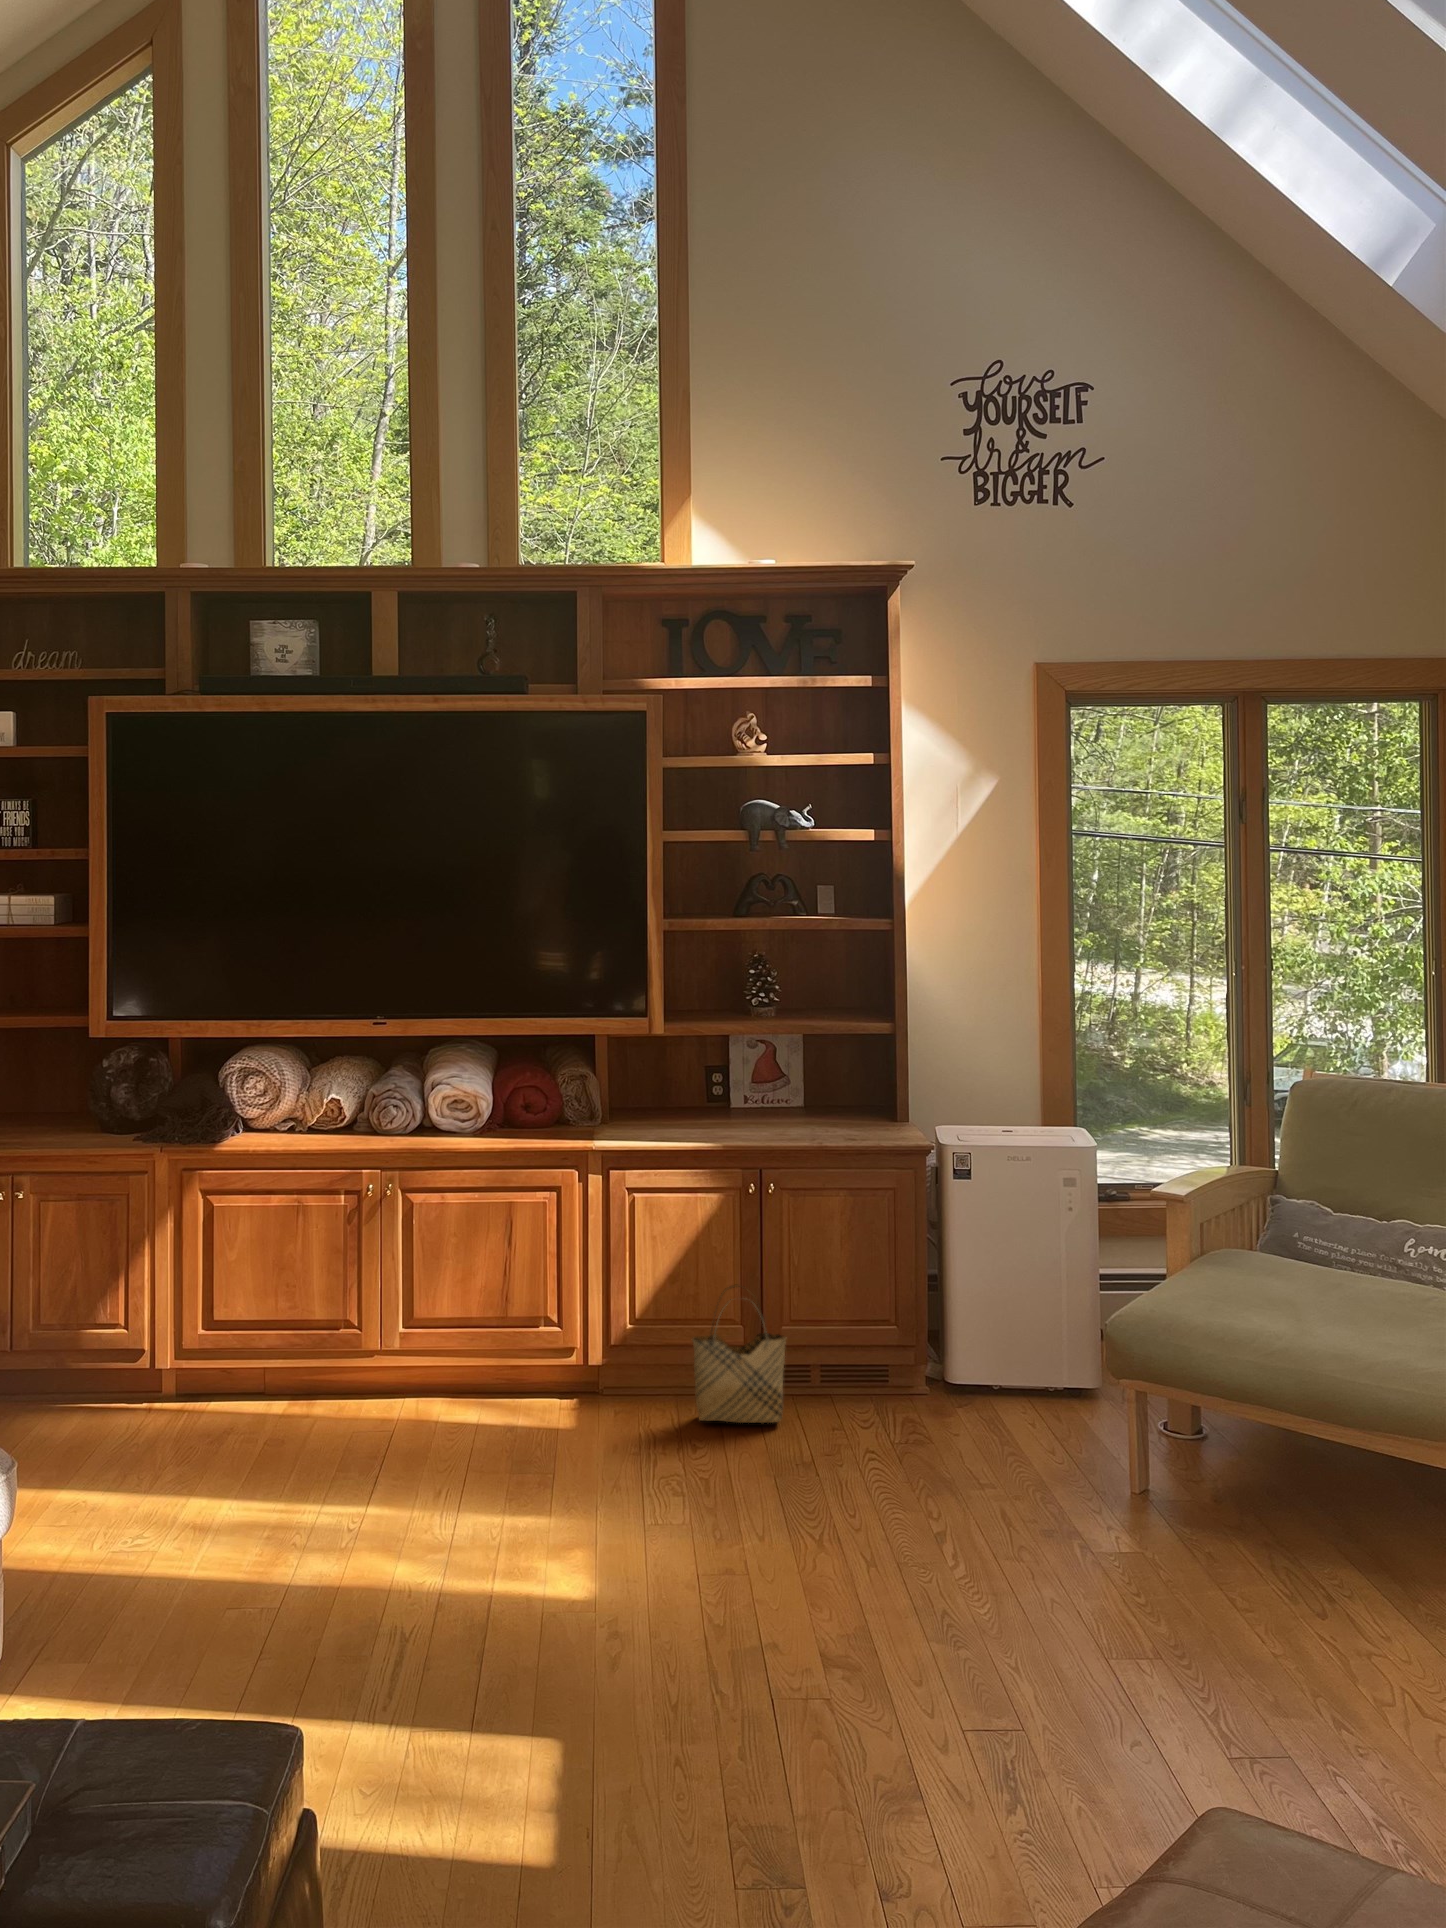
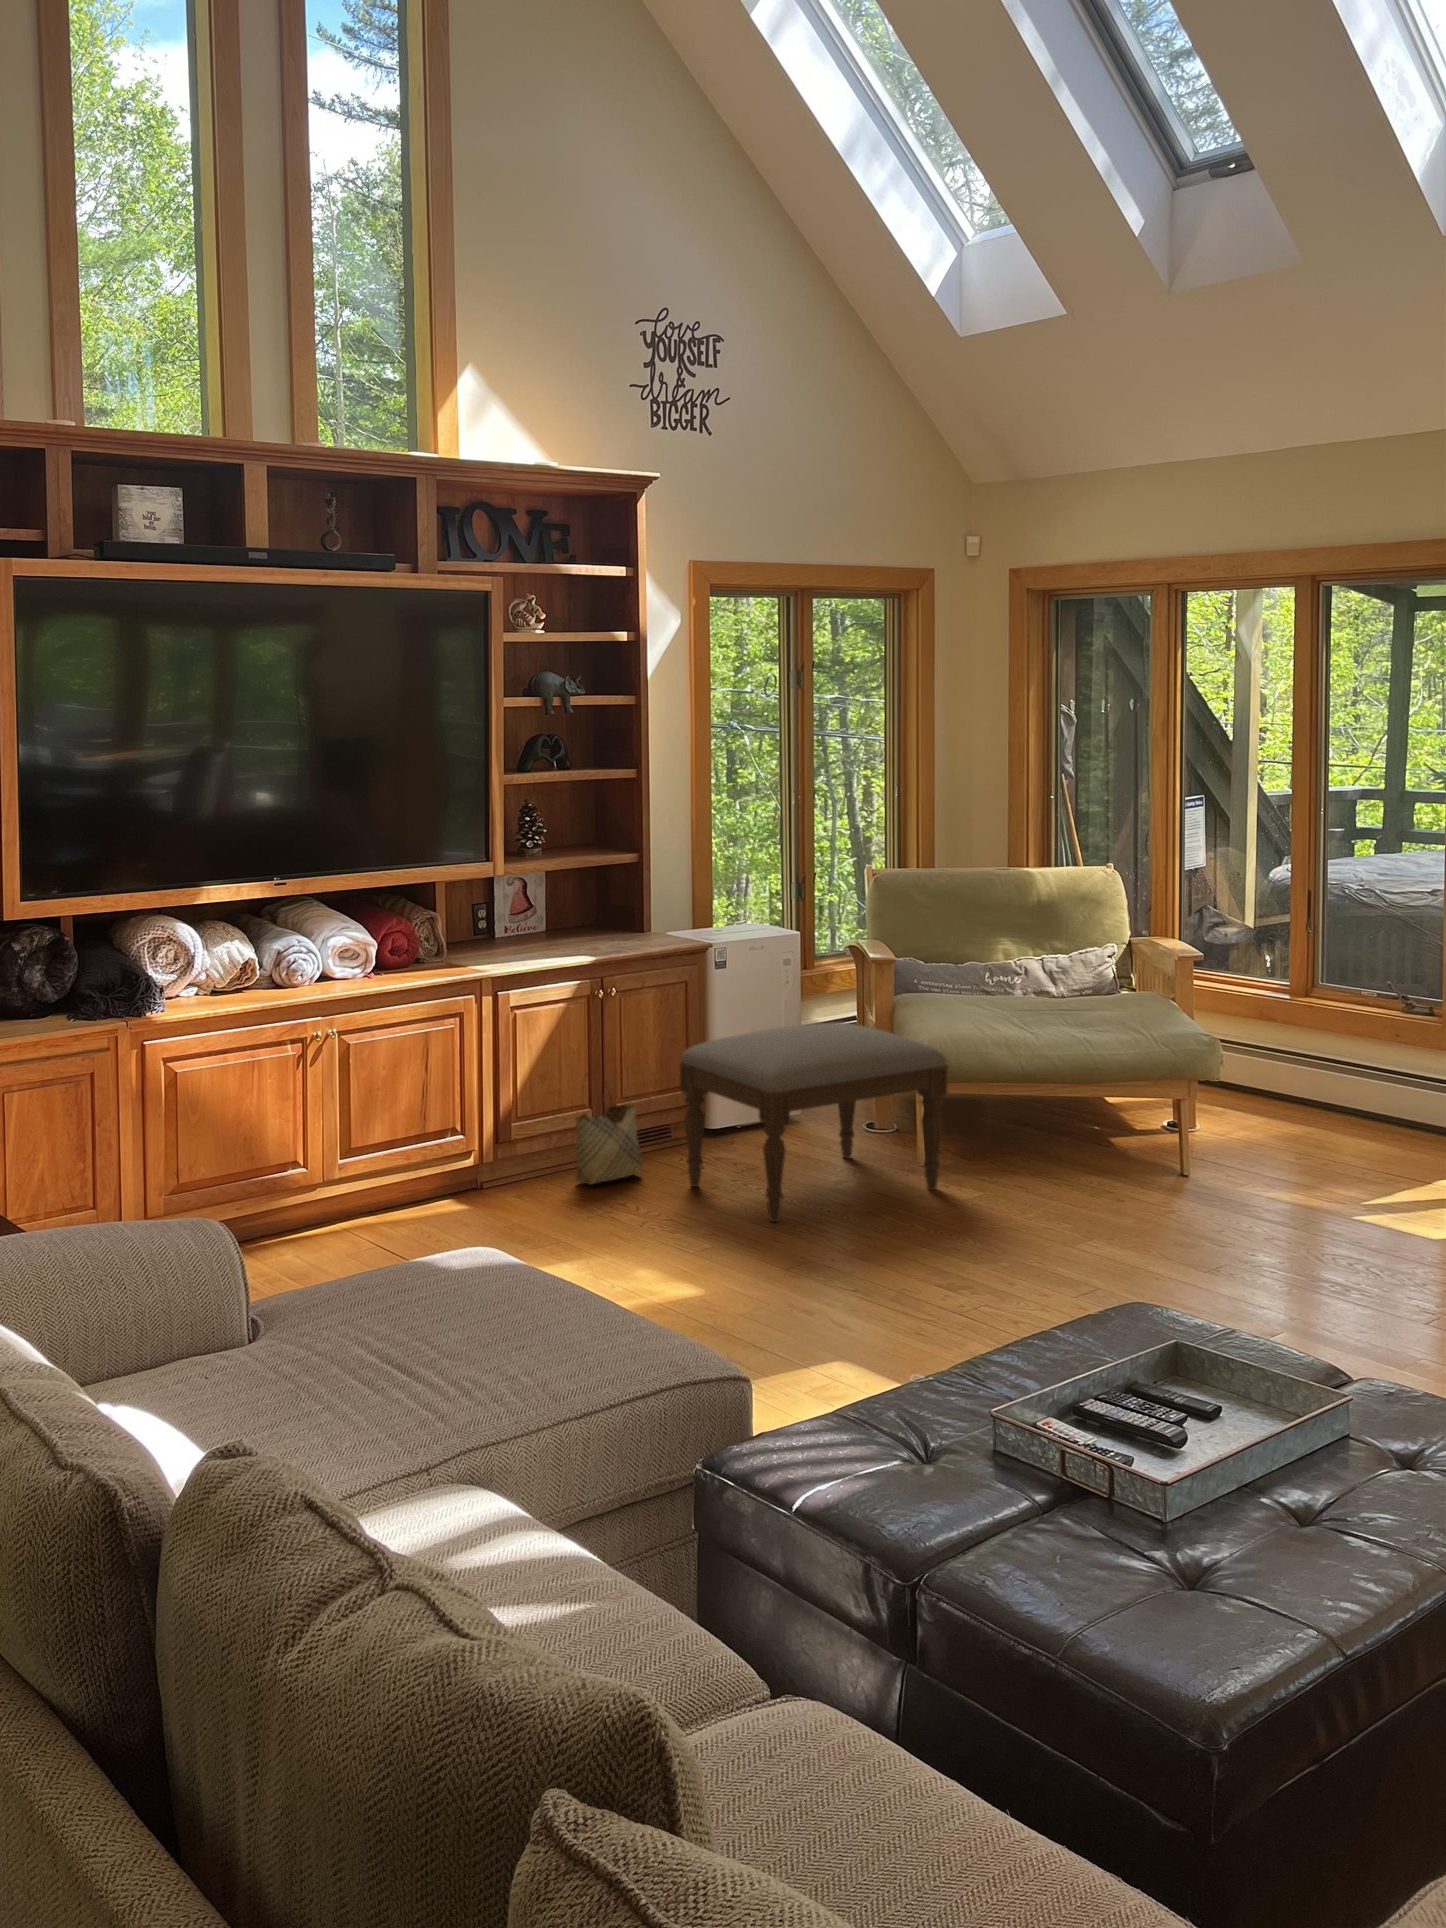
ottoman: none [778,1277,1085,1549] -> present [680,1022,948,1222]

